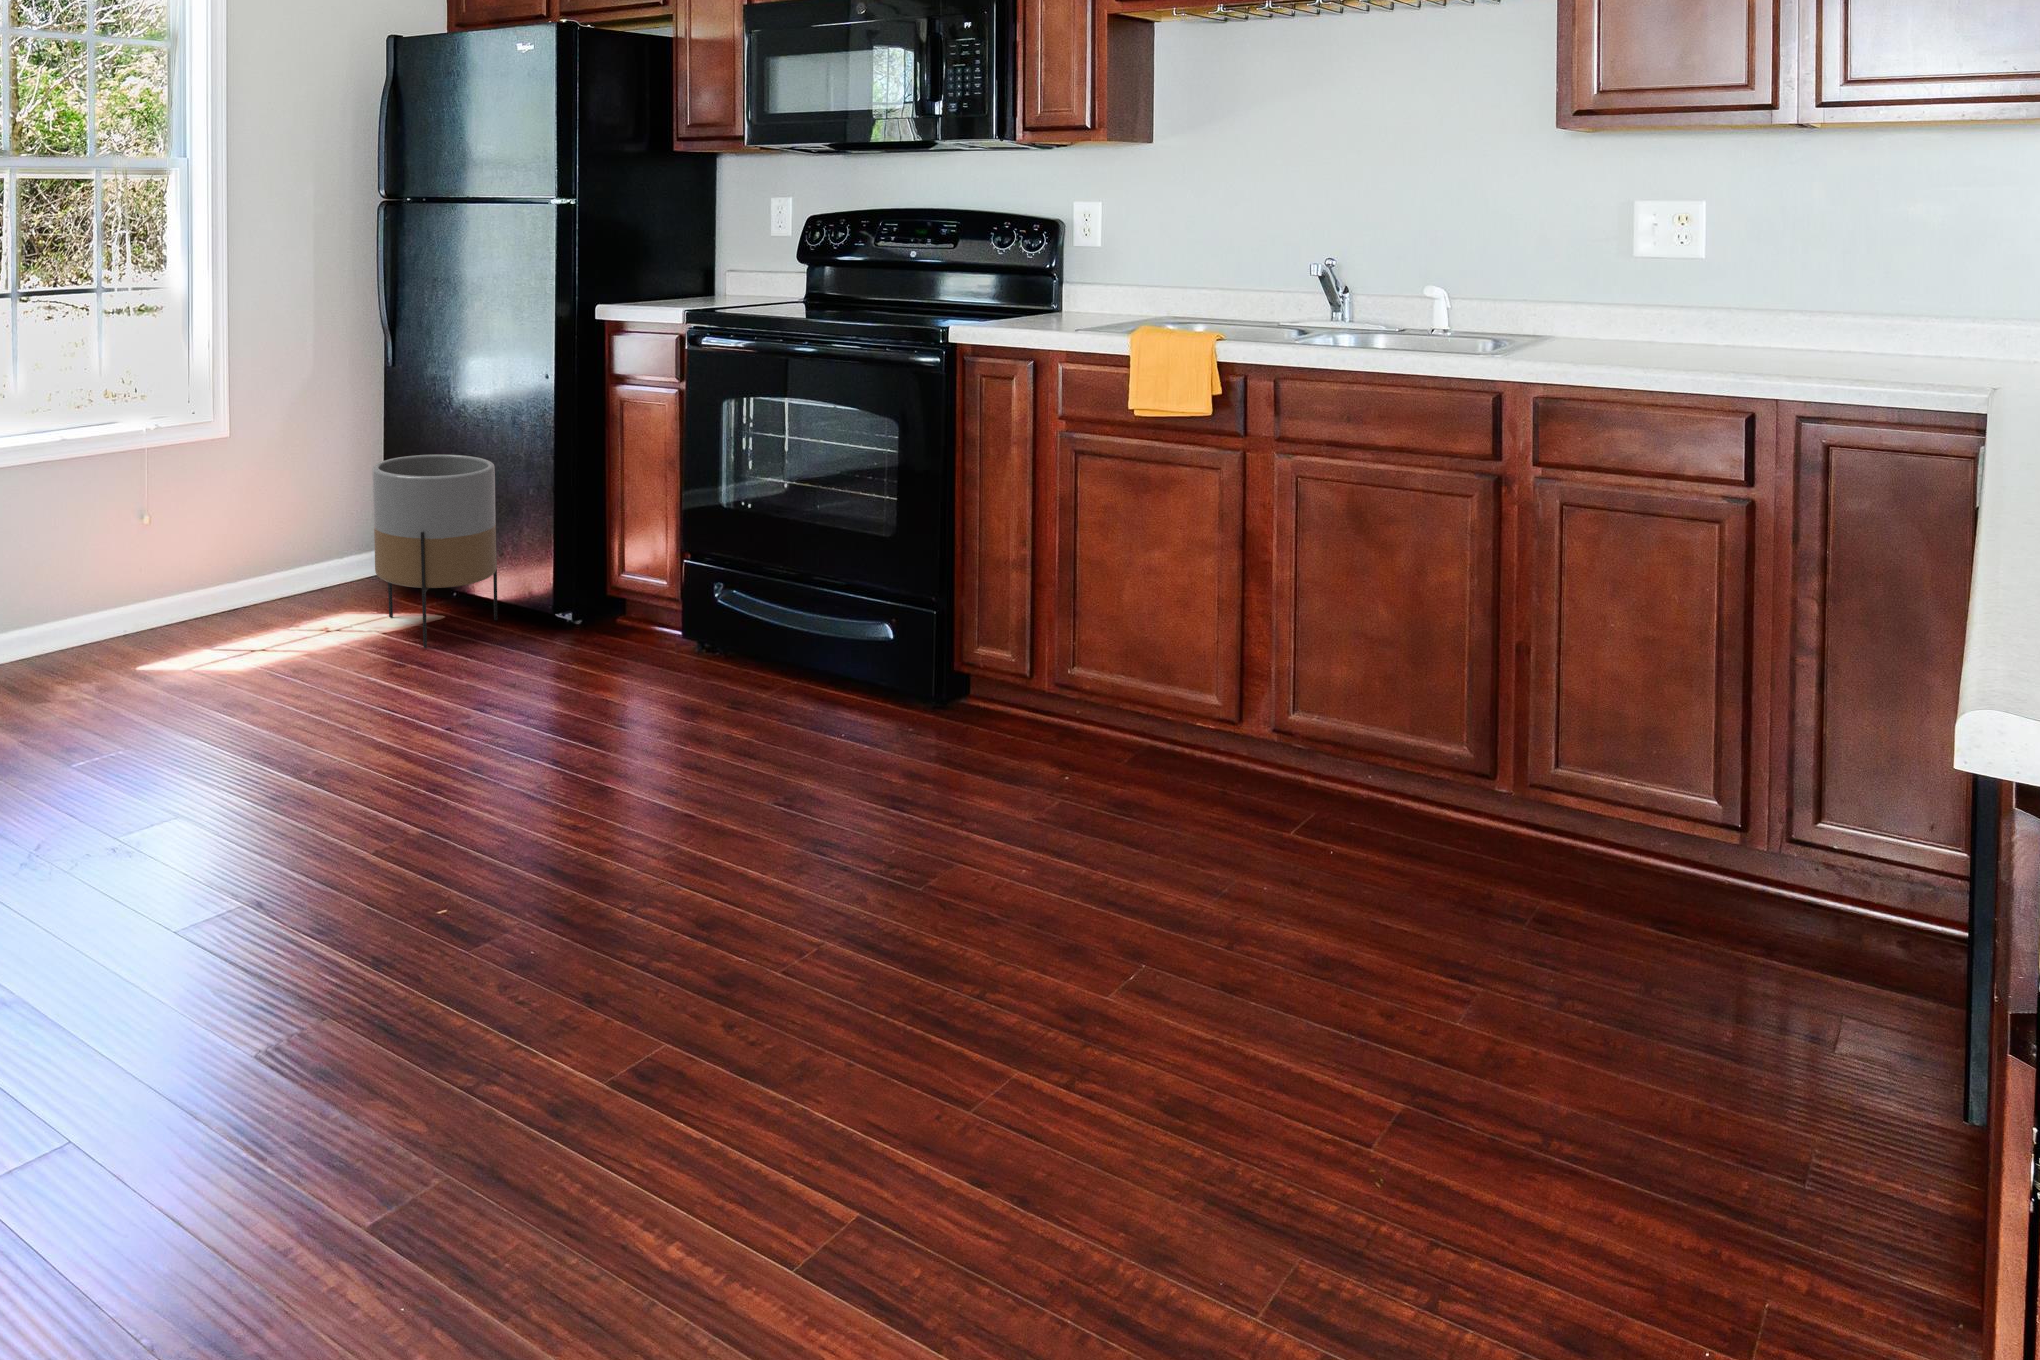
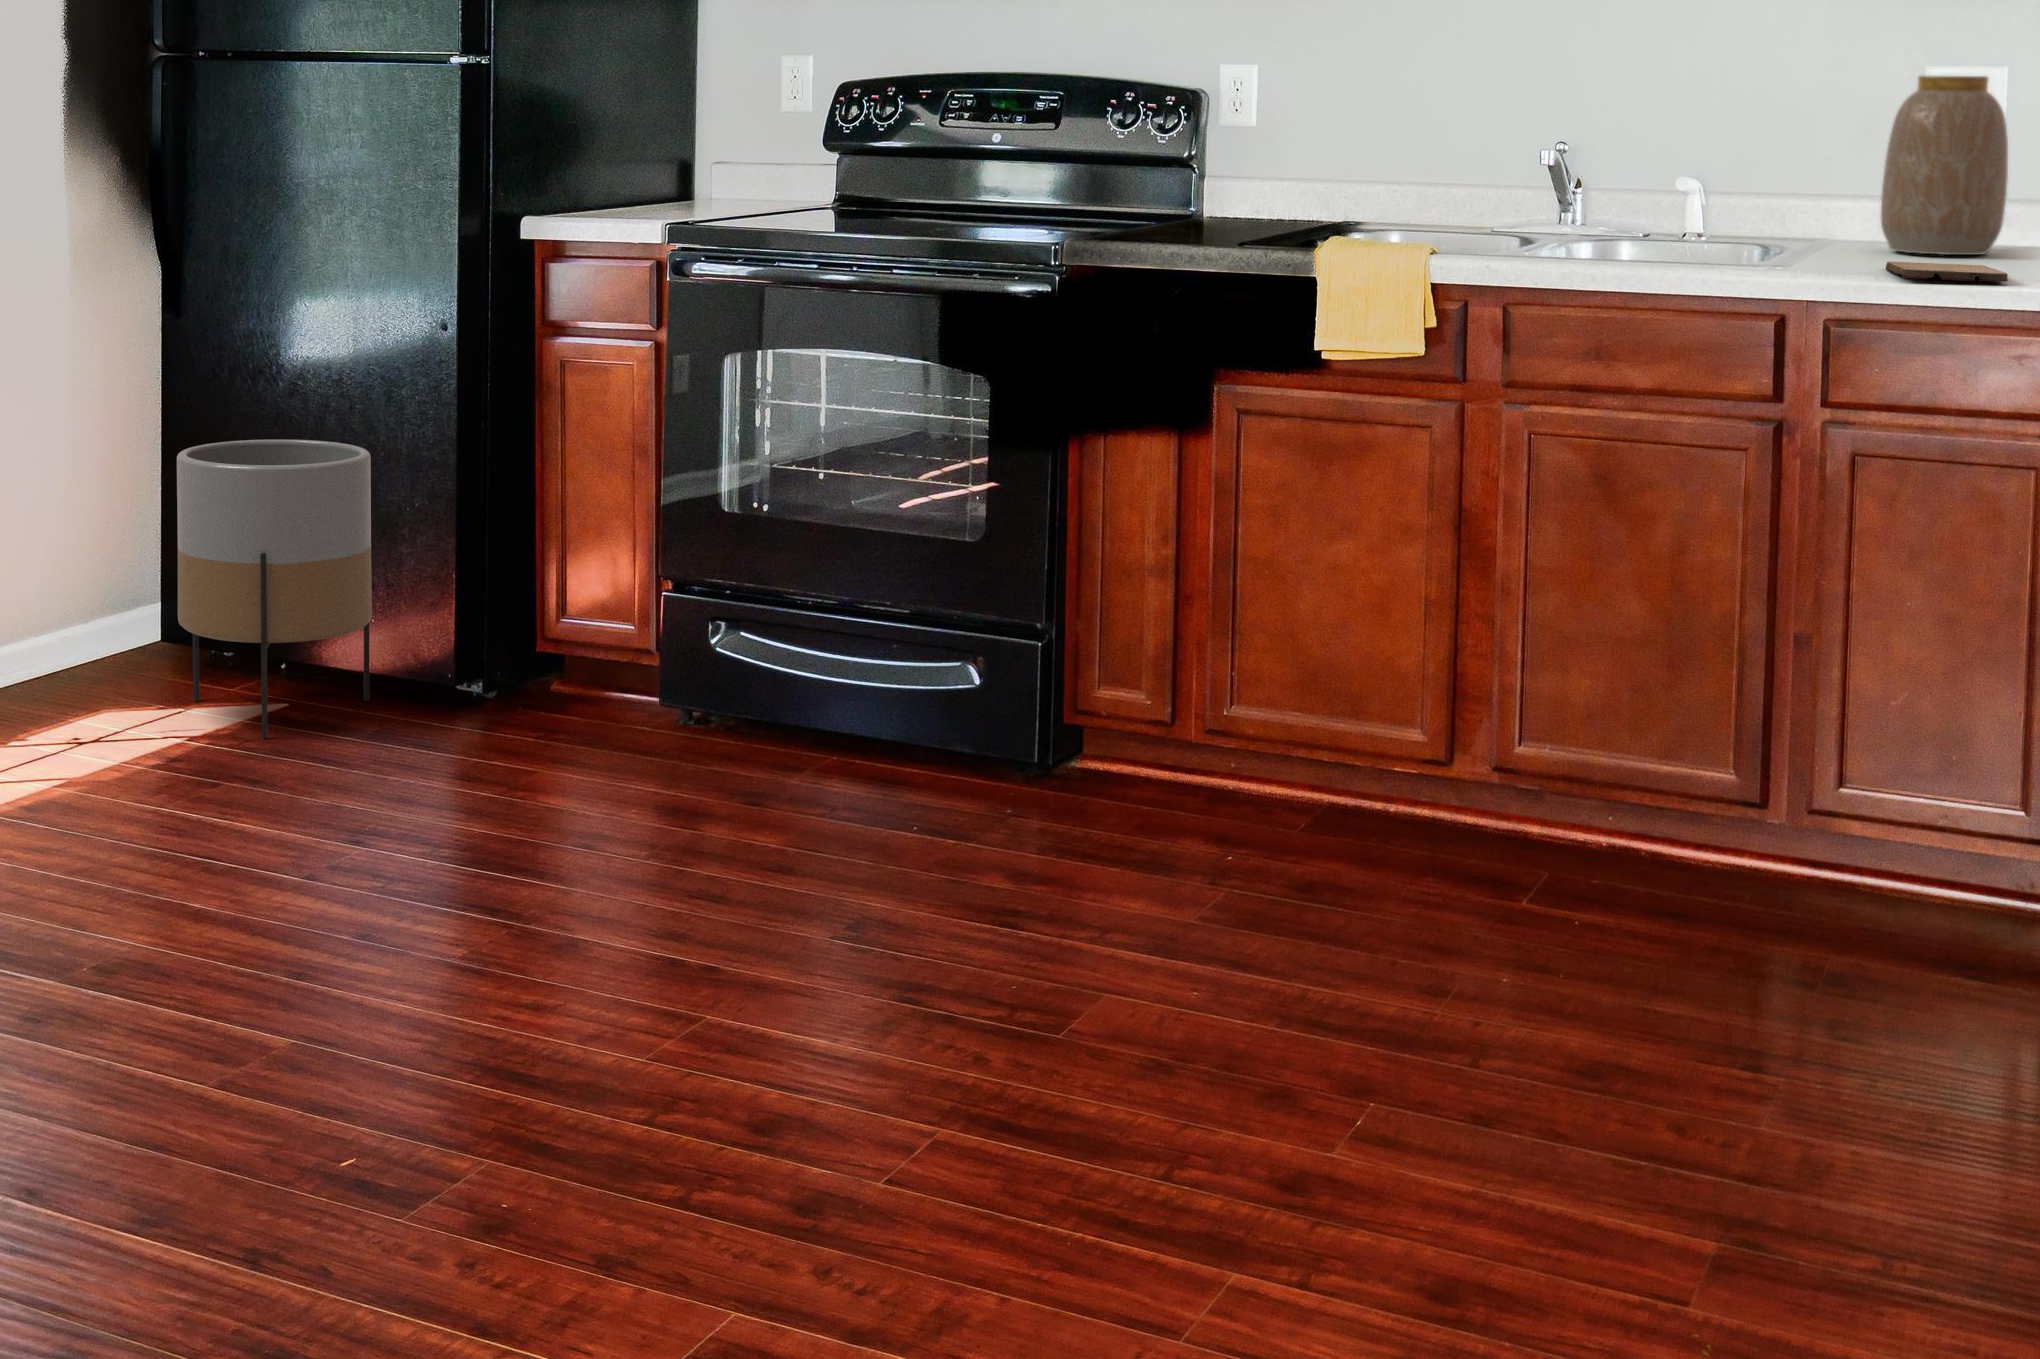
vase: none [1587,205,1701,344] -> present [1881,76,2008,255]
cutting board: none [1592,352,1700,373] -> present [1885,261,2008,282]

